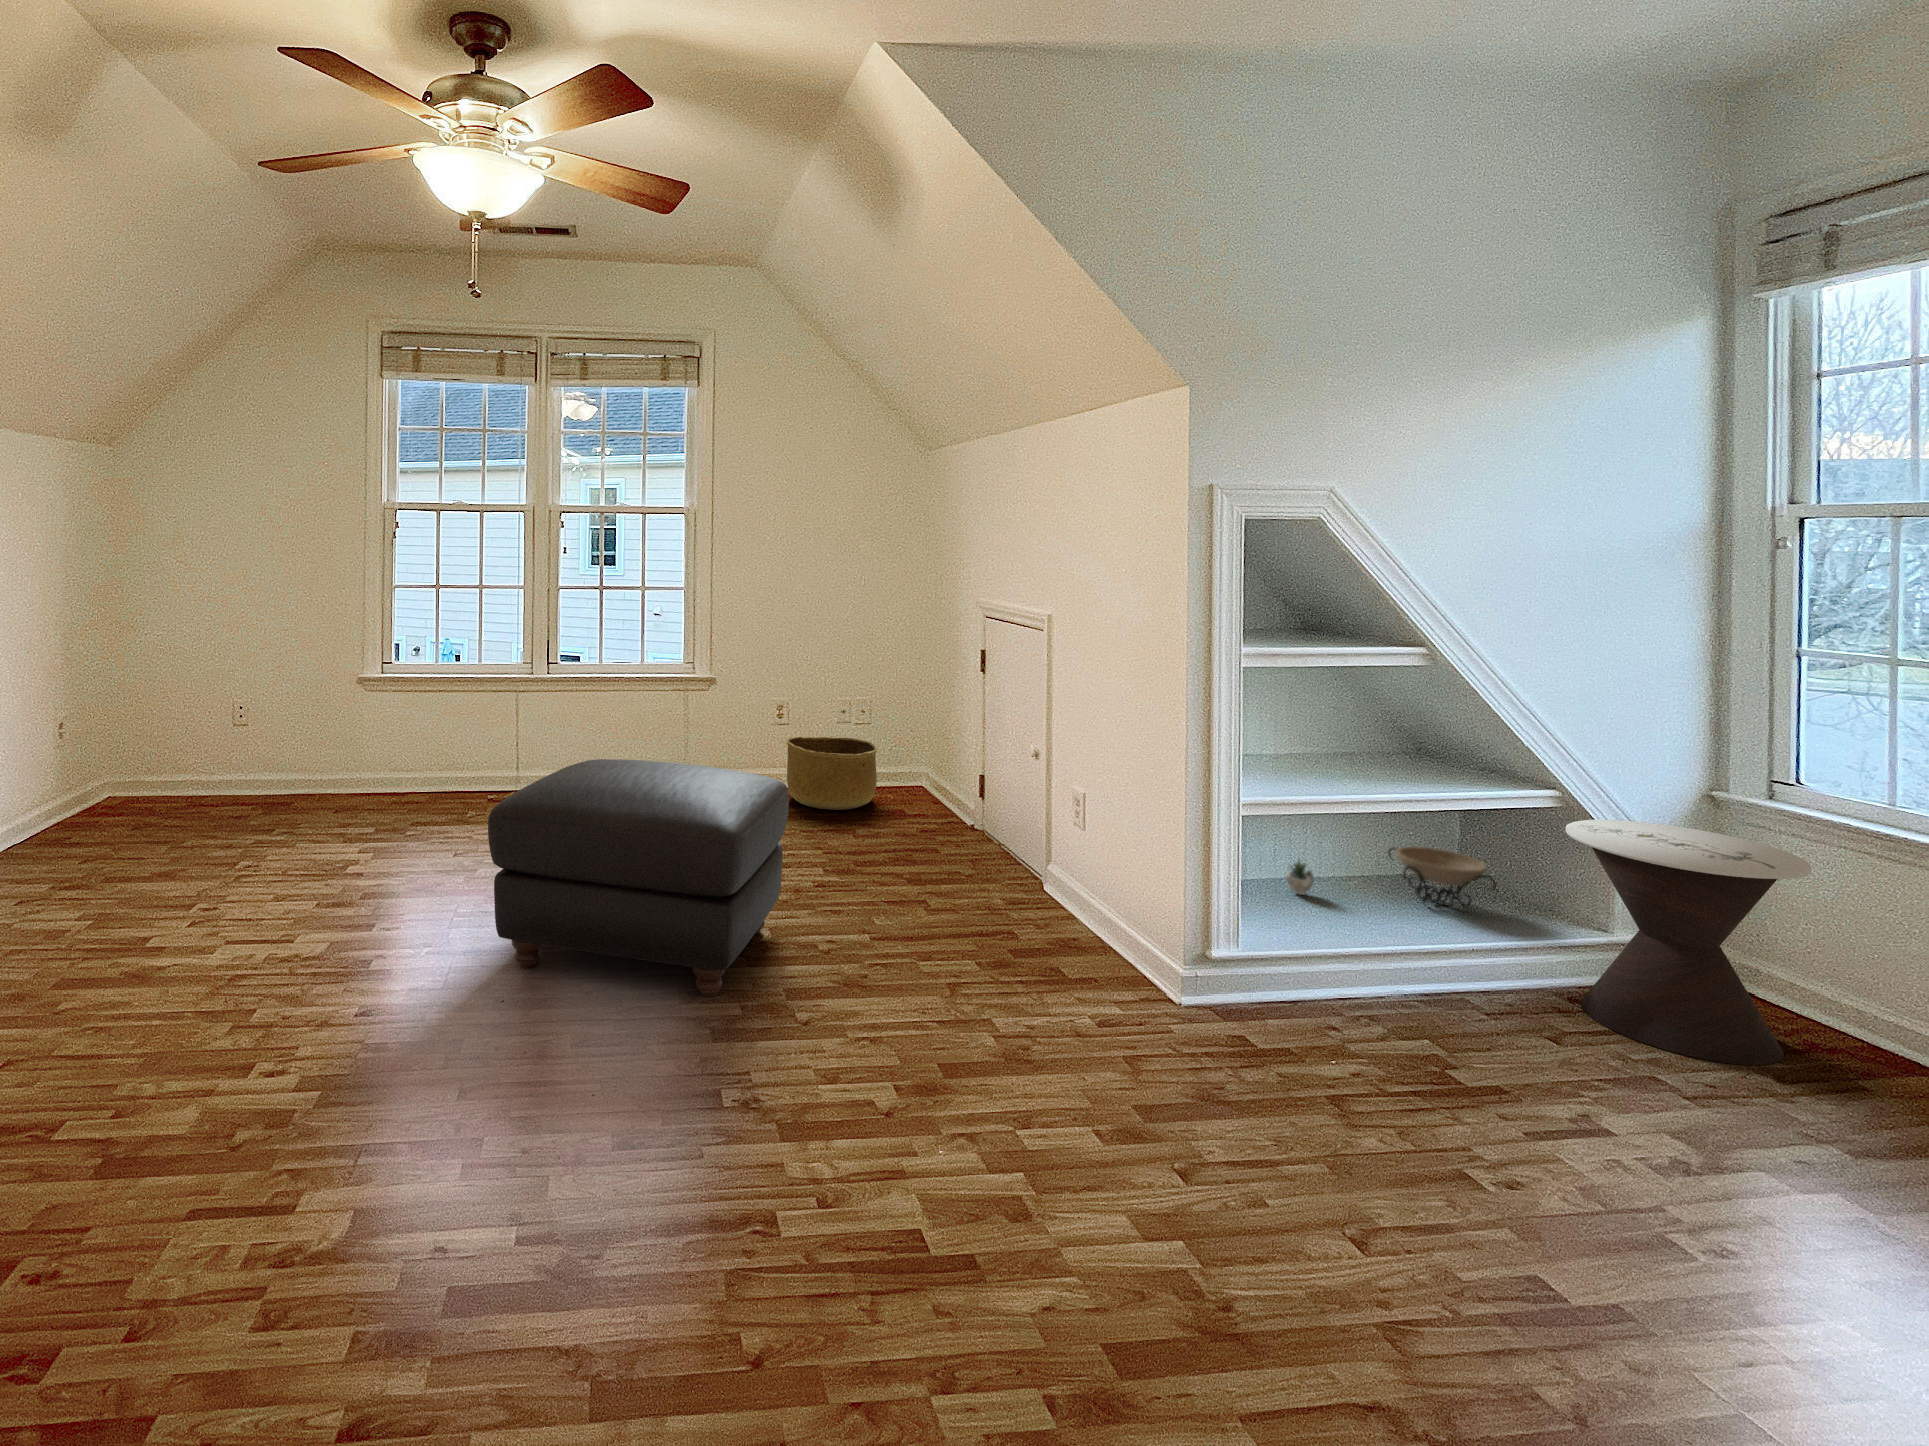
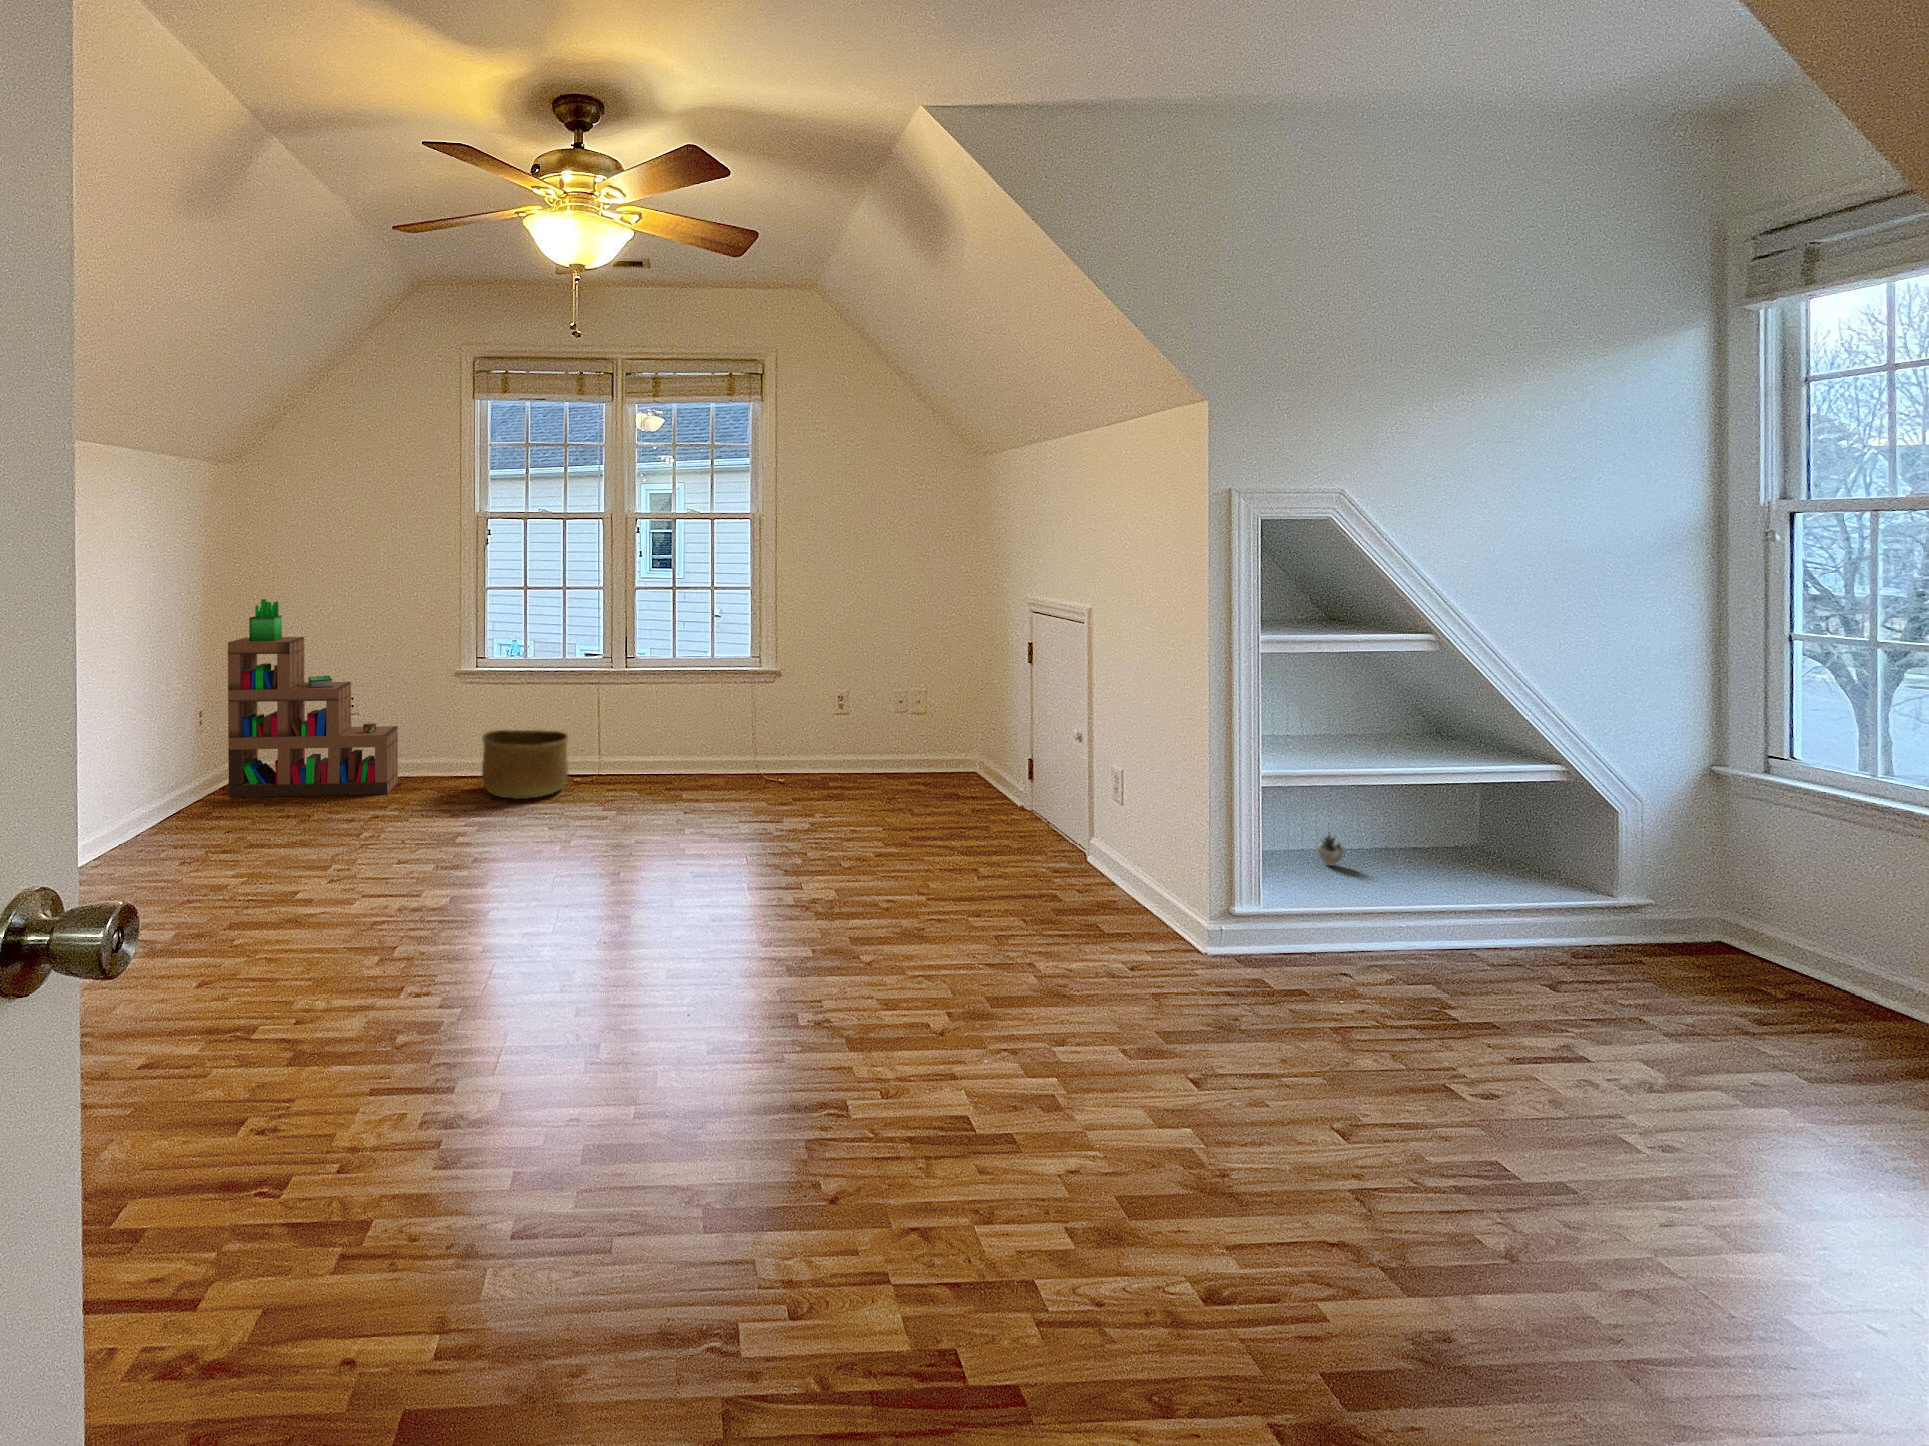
bookshelf: none [104,597,298,815] -> present [228,599,398,797]
basket: present [786,737,877,810] -> present [482,730,568,799]
ottoman: present [488,759,789,997] -> none [588,742,853,946]
side table: present [1566,820,1811,1065] -> none [1570,793,1790,1010]
decorative bowl: present [1388,846,1496,909] -> none [1416,822,1513,879]

